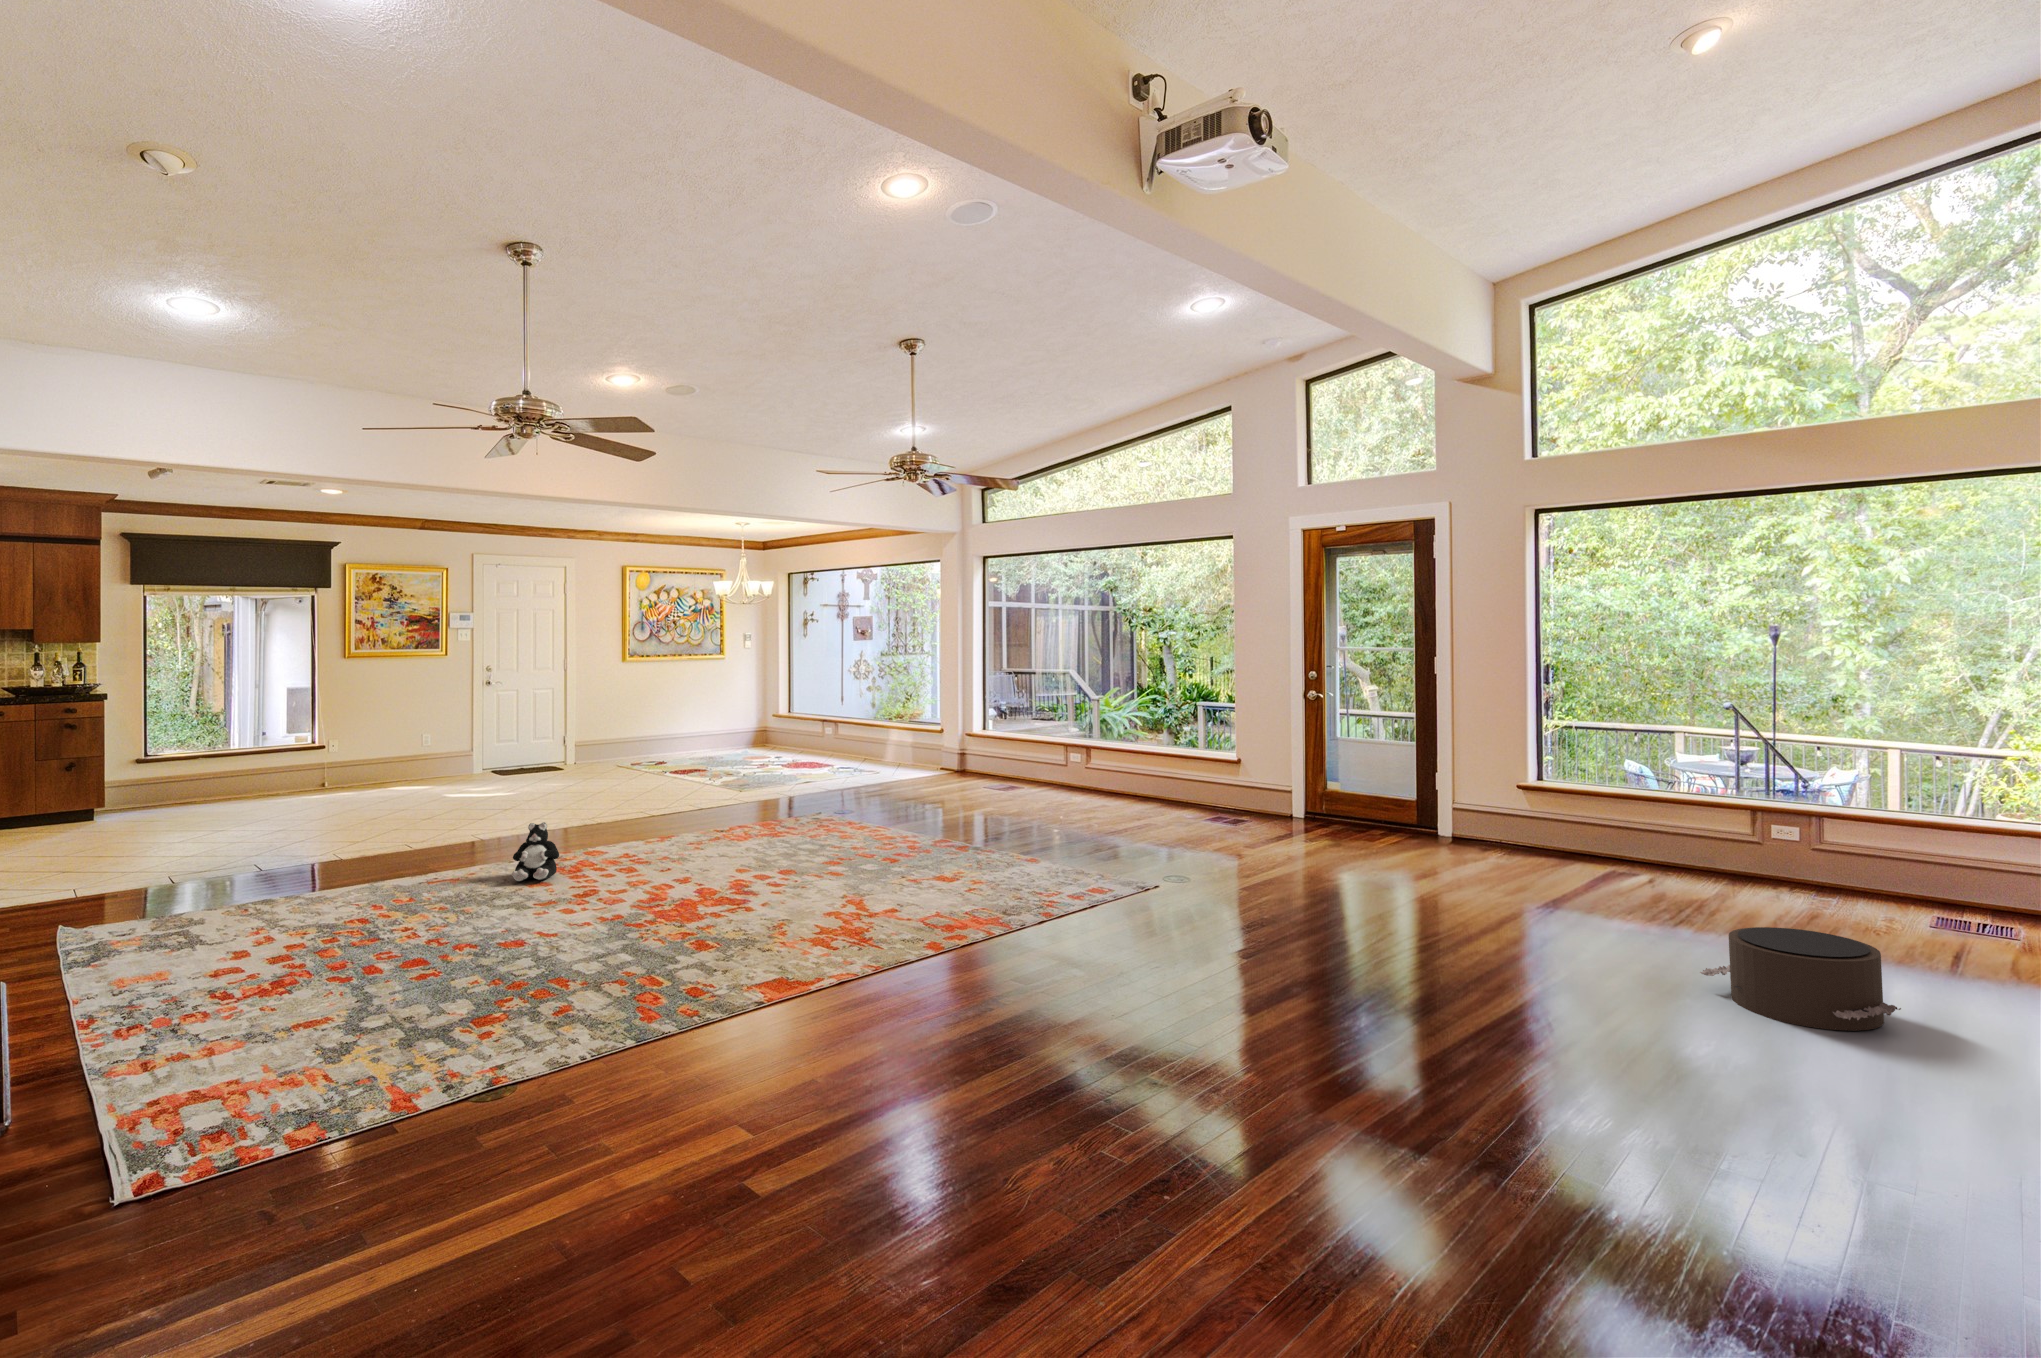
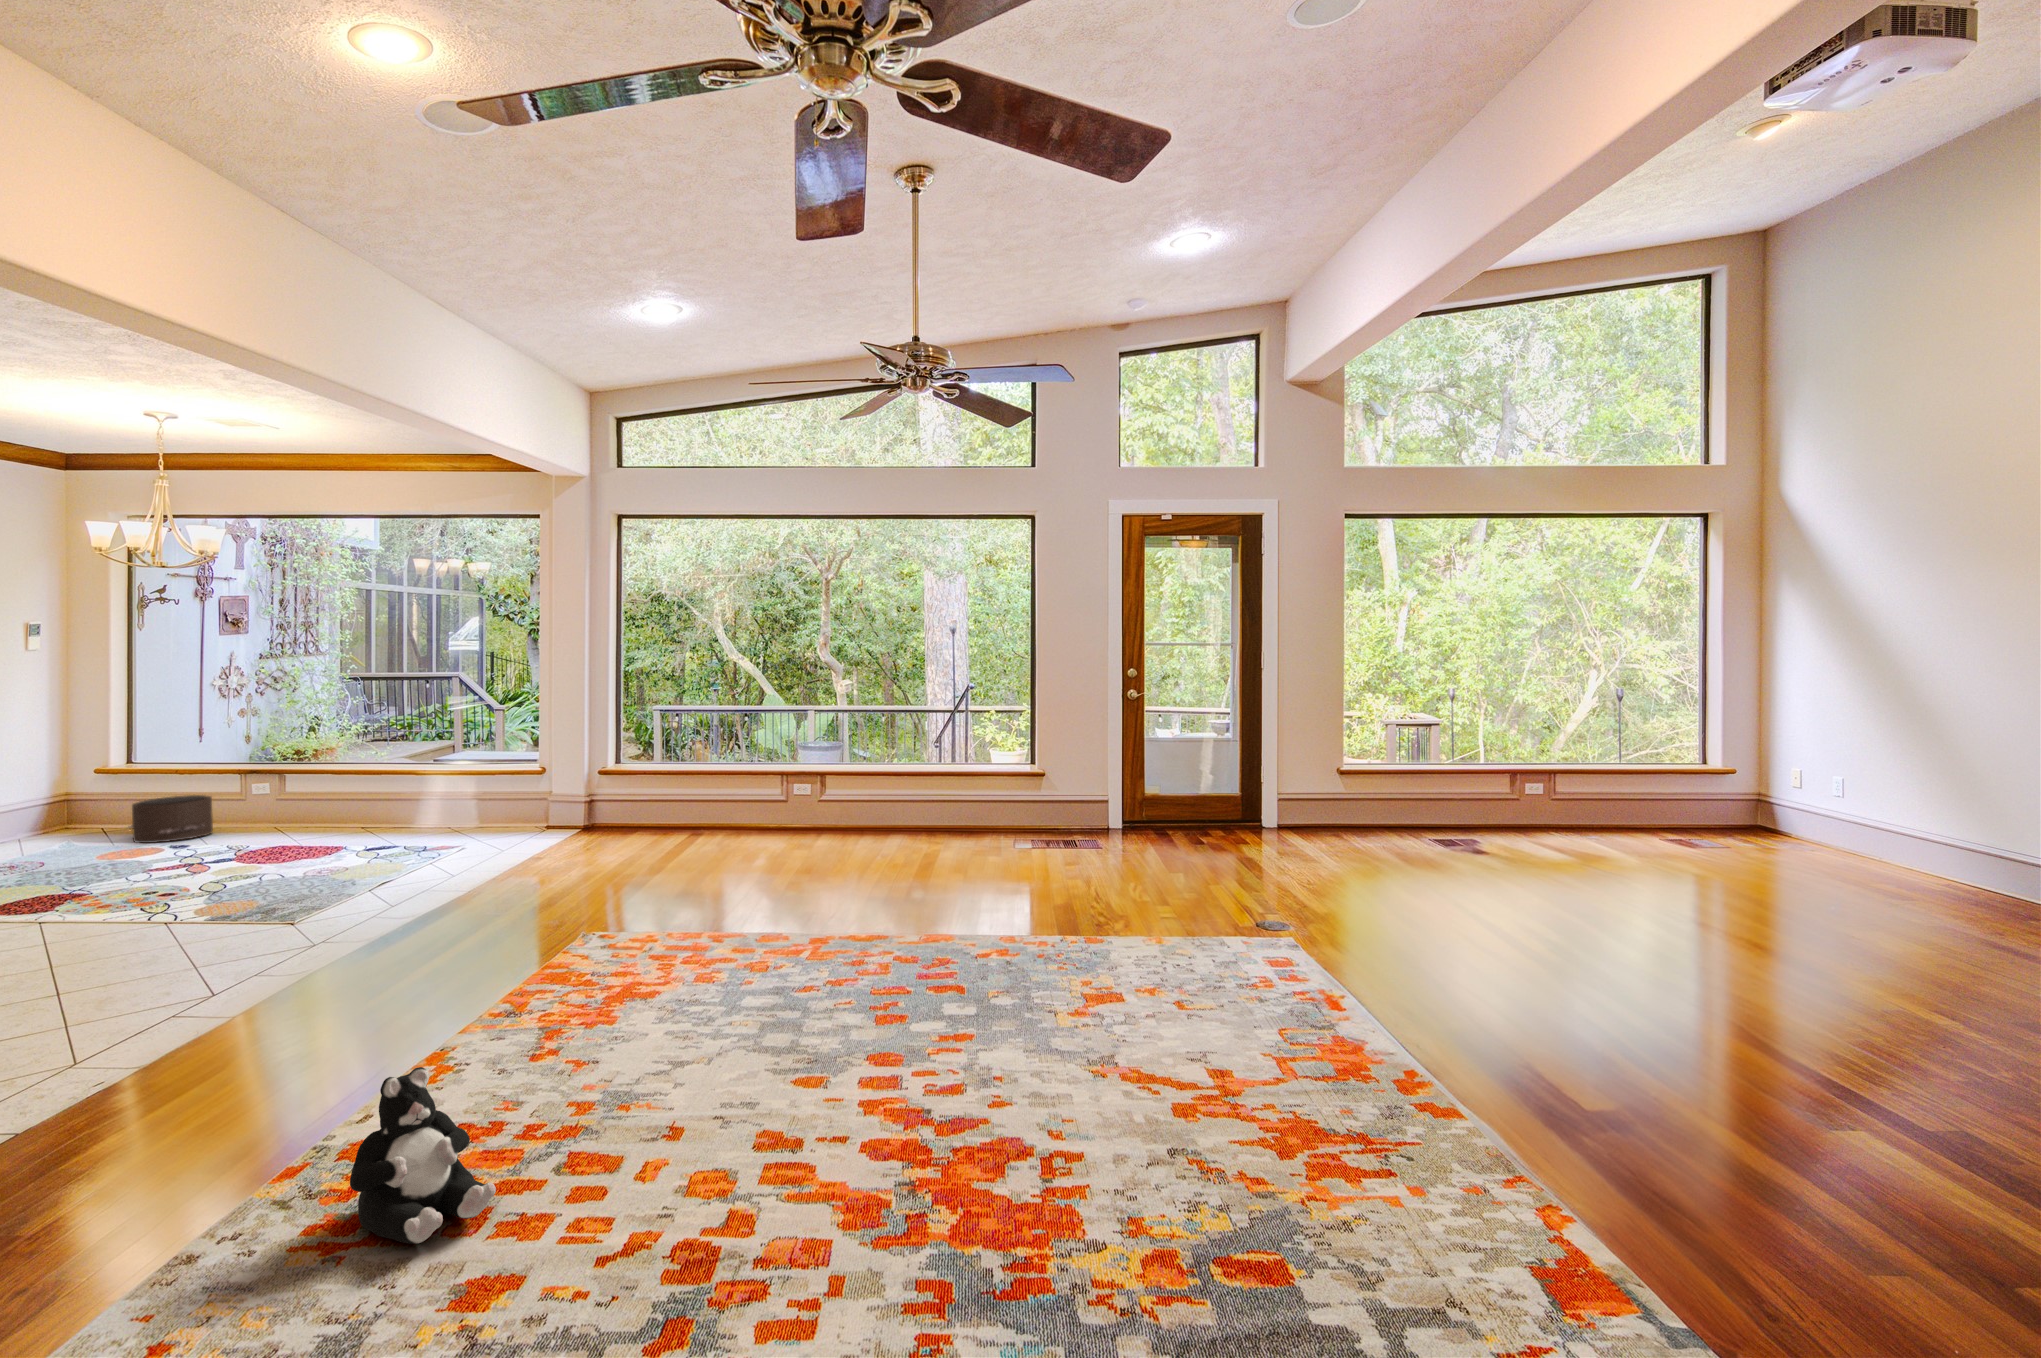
pouf: present [1700,927,1901,1031] -> present [129,795,213,843]

